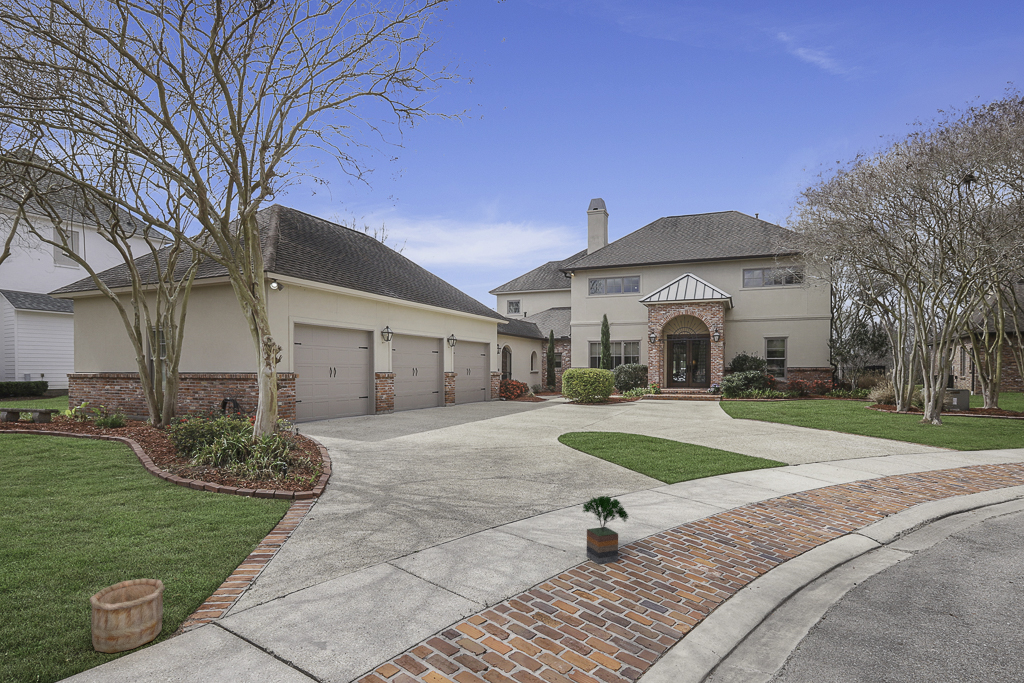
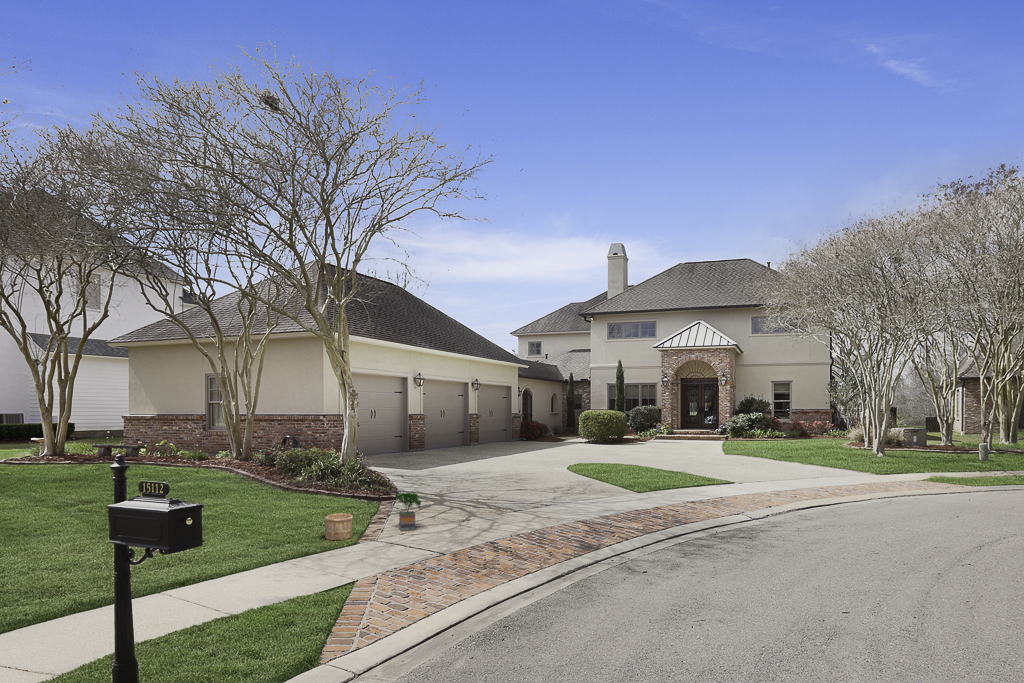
potted tree: present [583,496,629,564] -> present [397,492,421,531]

